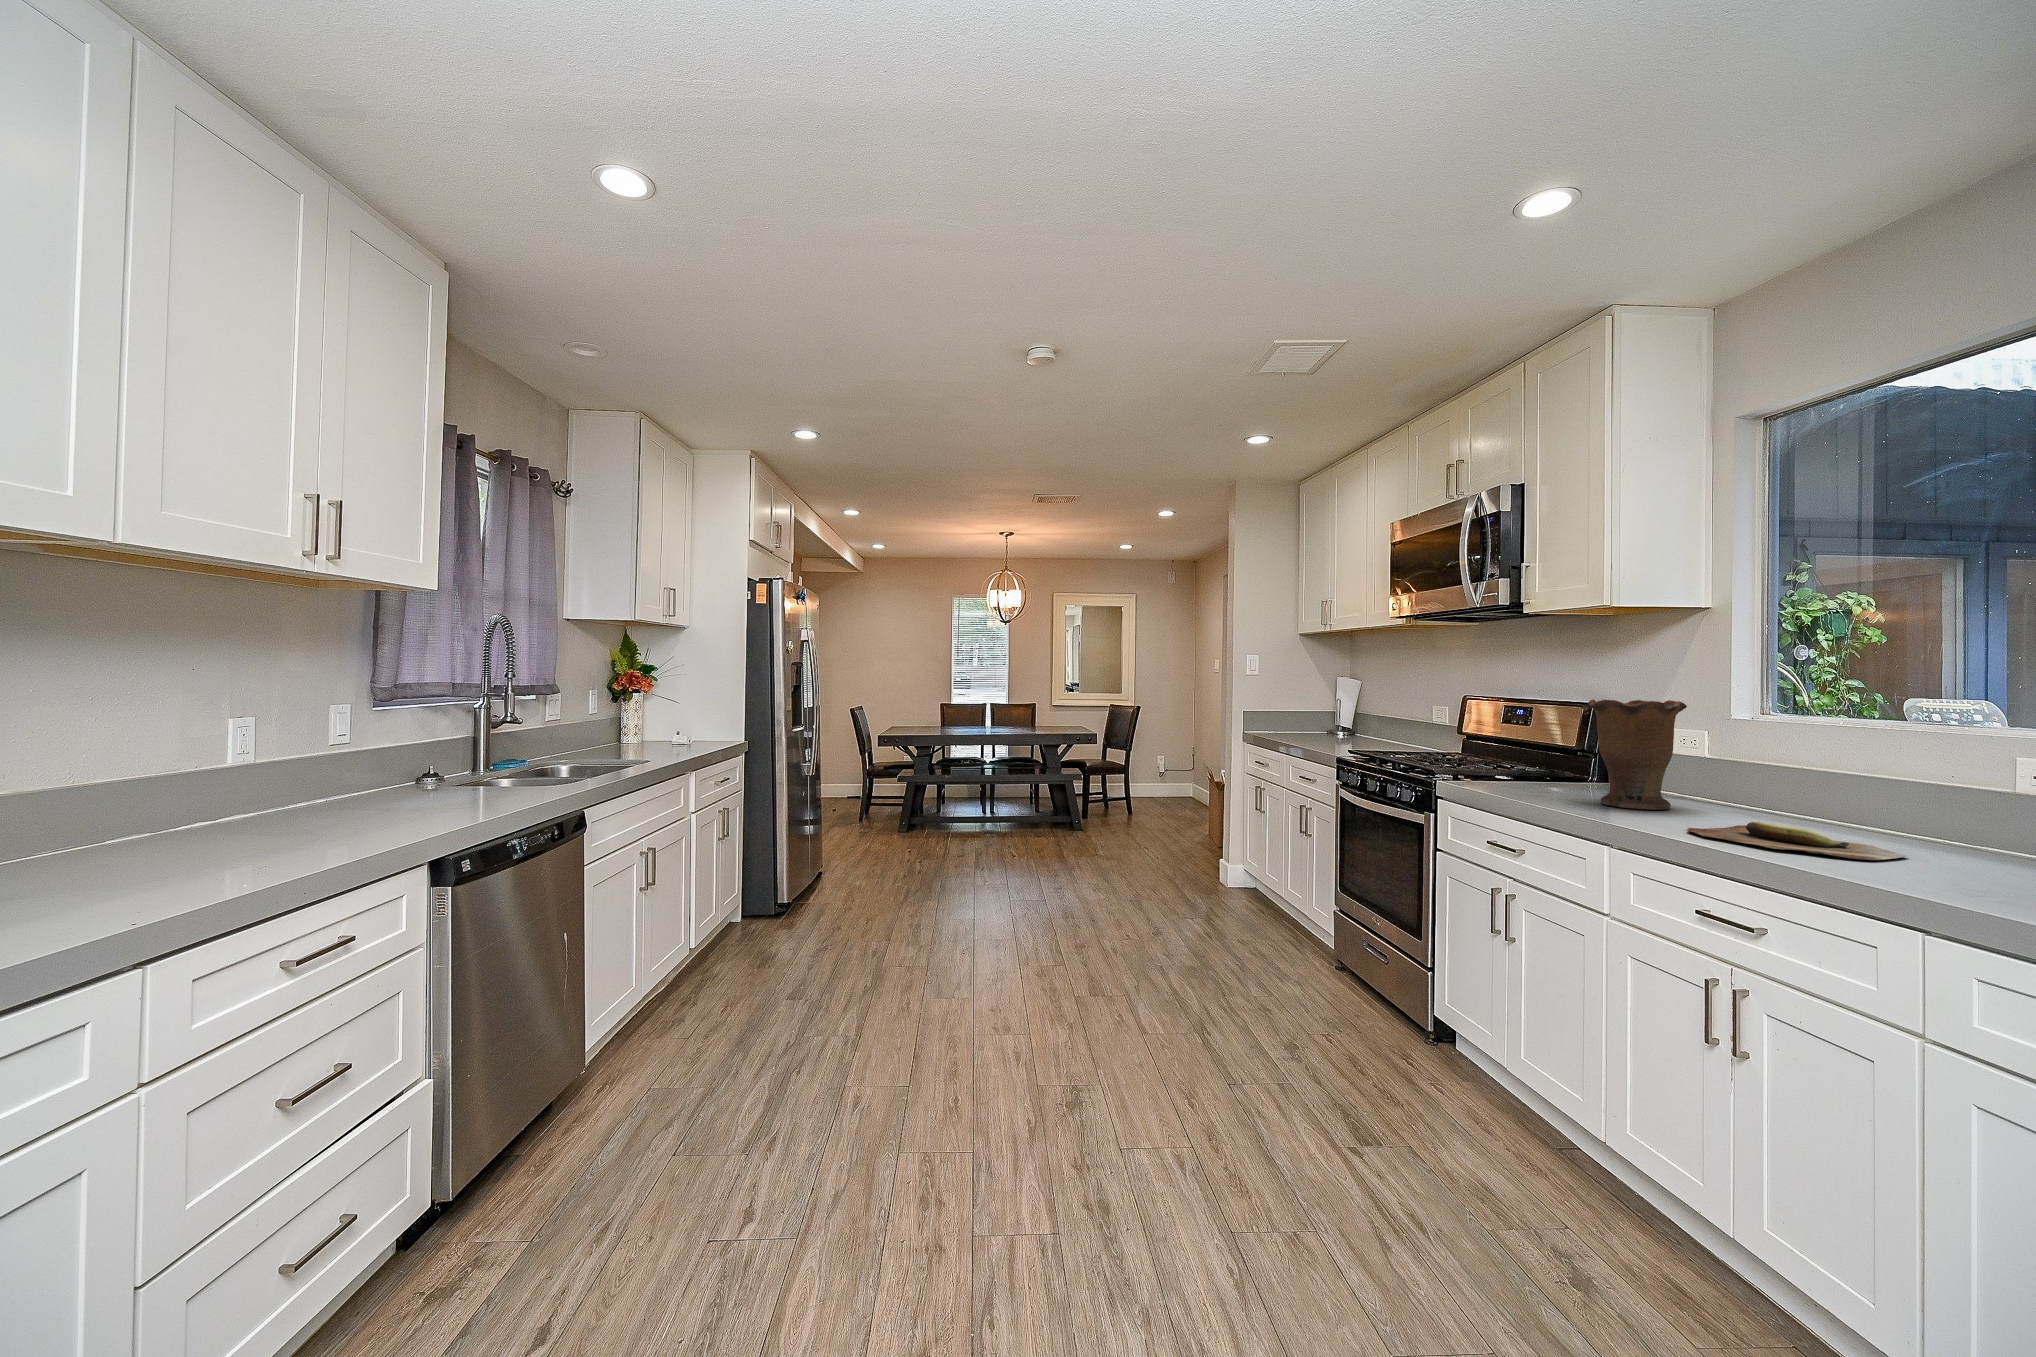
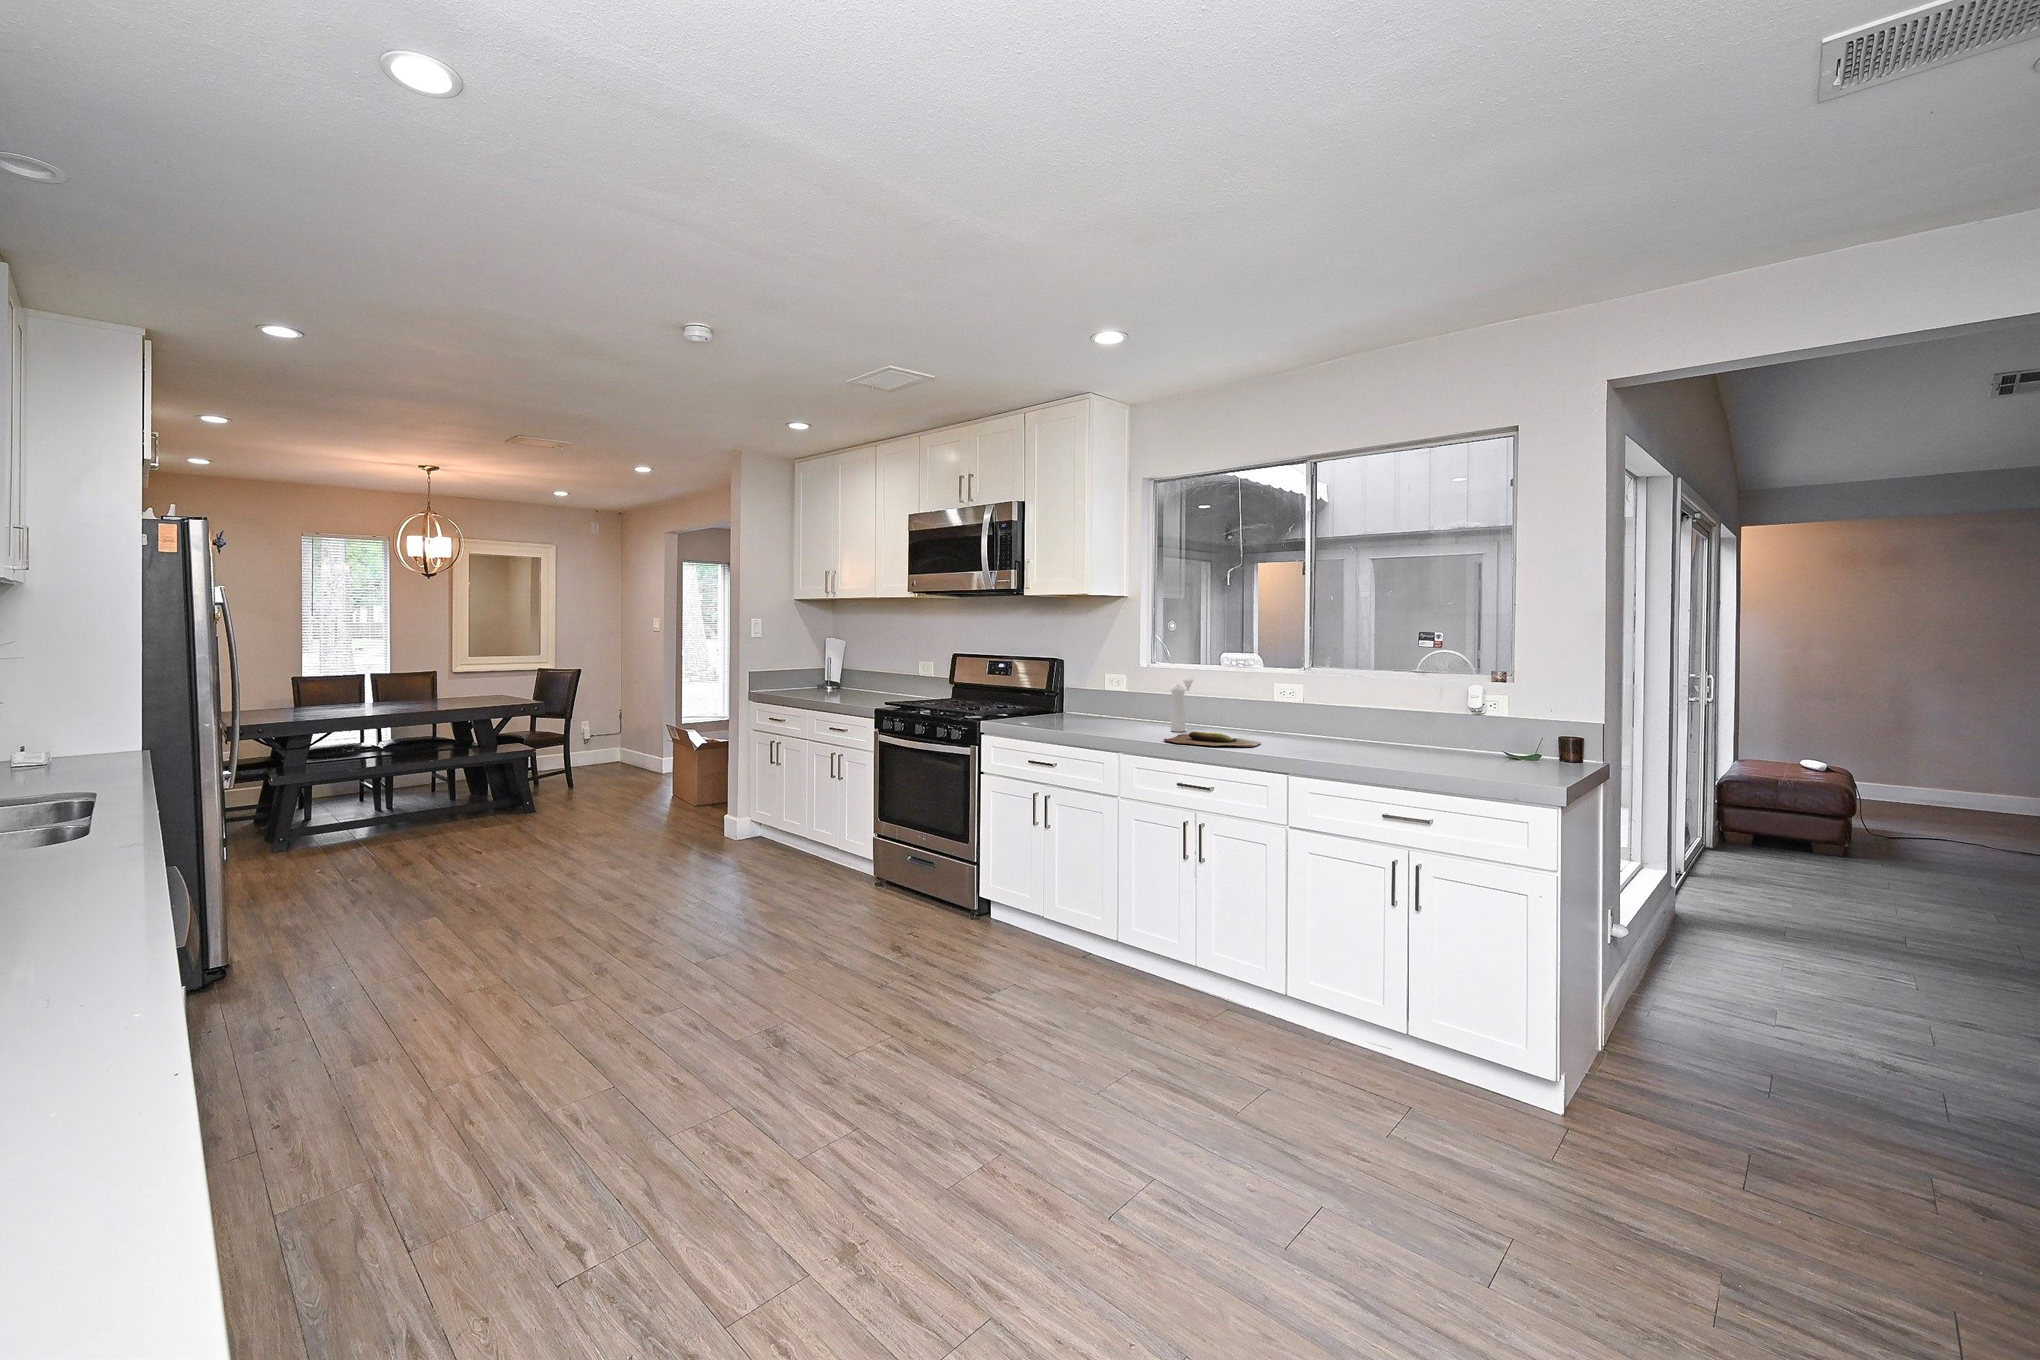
vase: present [1588,700,1687,810] -> none [1085,659,1139,730]
pepper mill: none [1743,734,1805,823] -> present [1171,677,1193,732]

